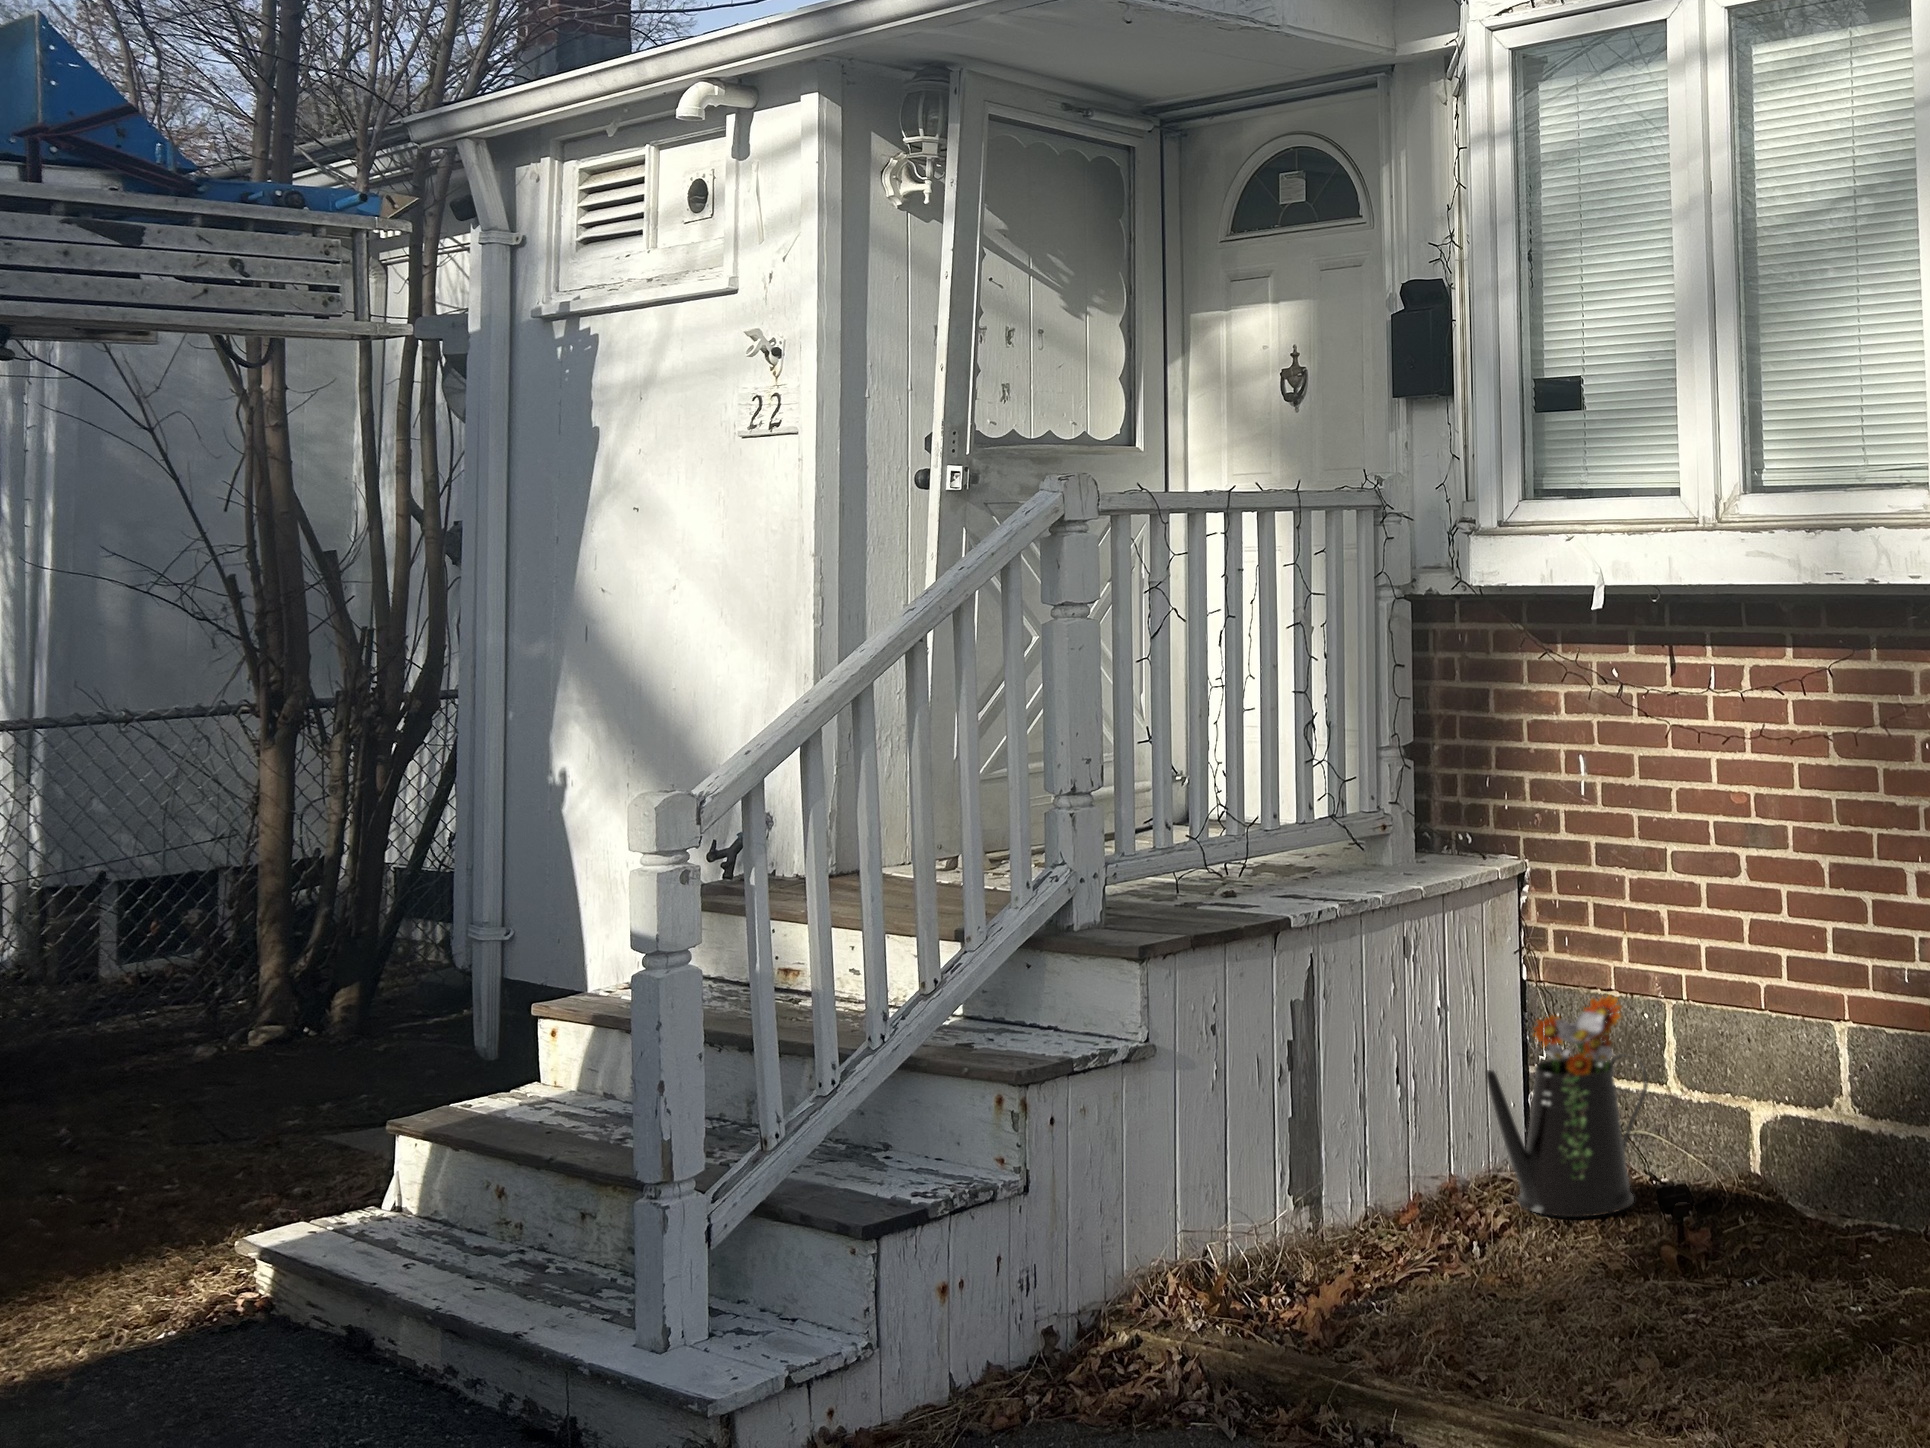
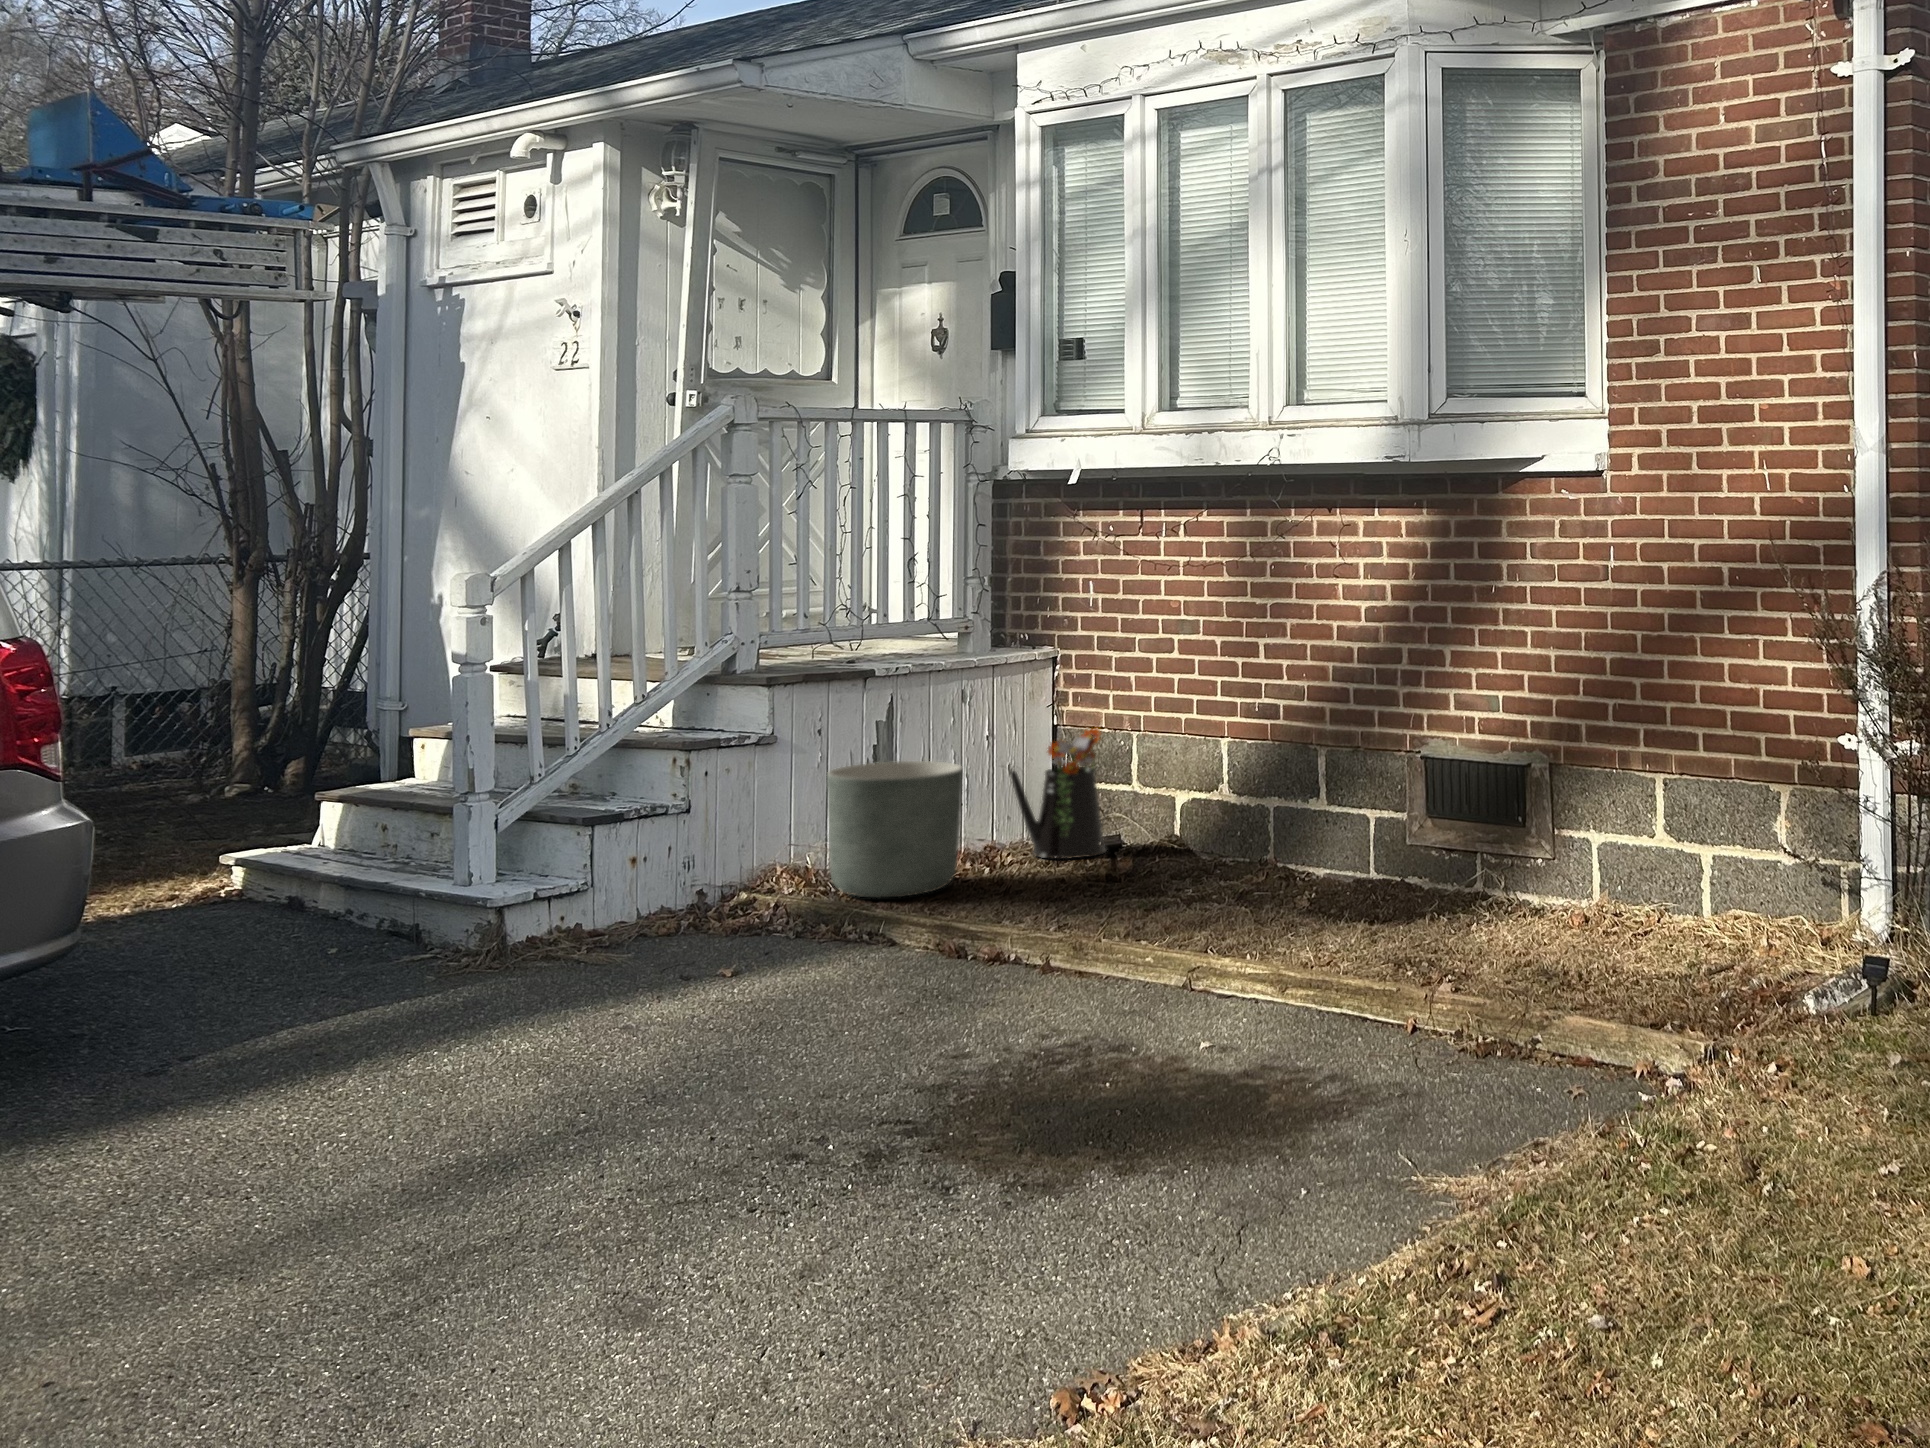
planter: none [1233,1066,1450,1315] -> present [827,761,963,898]

